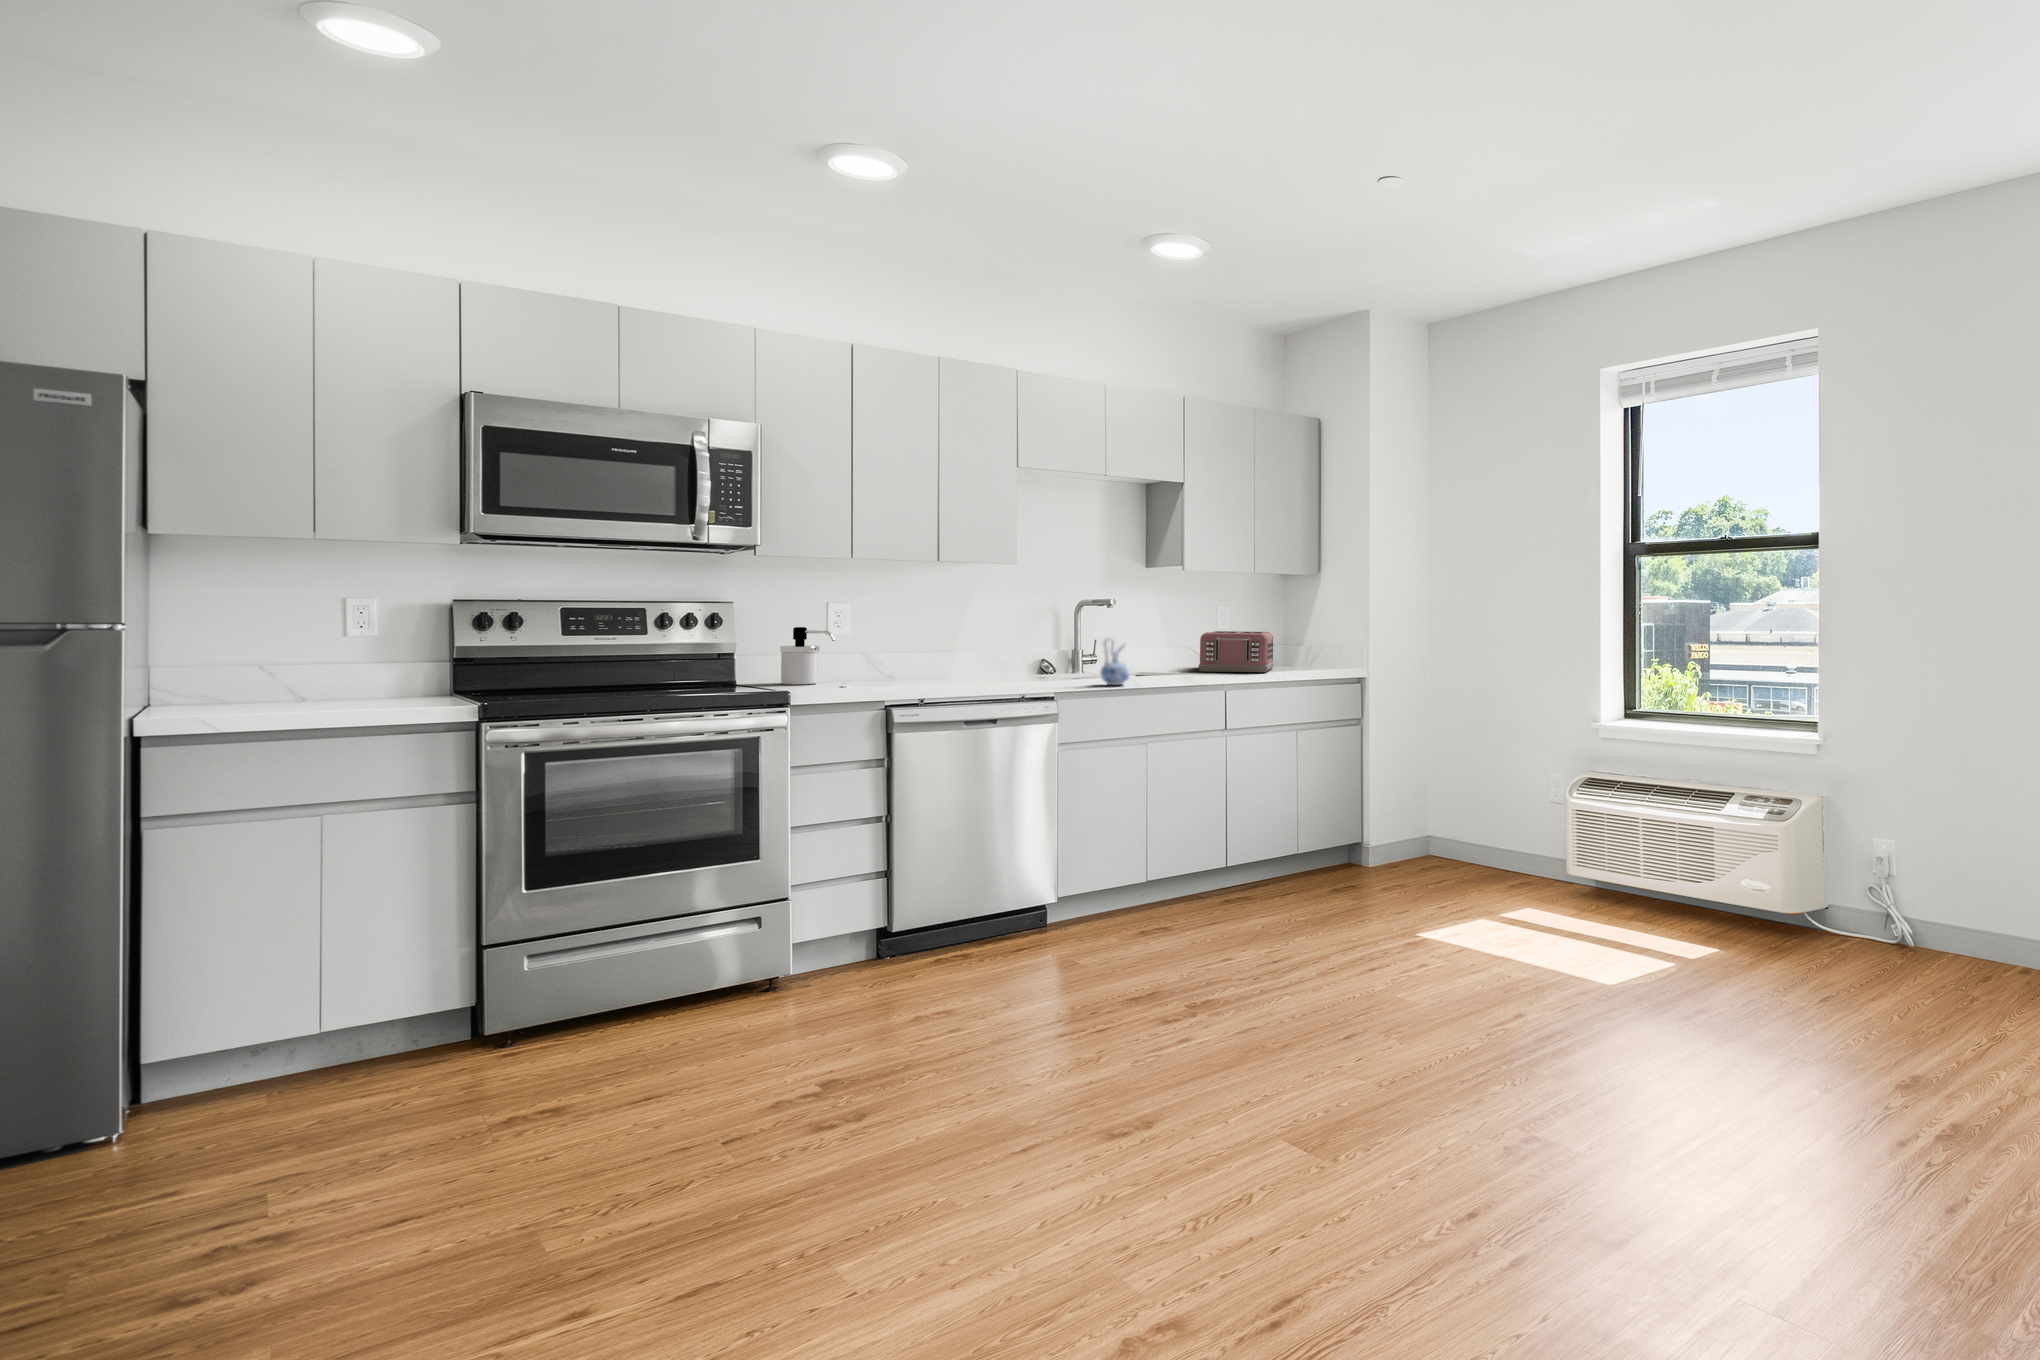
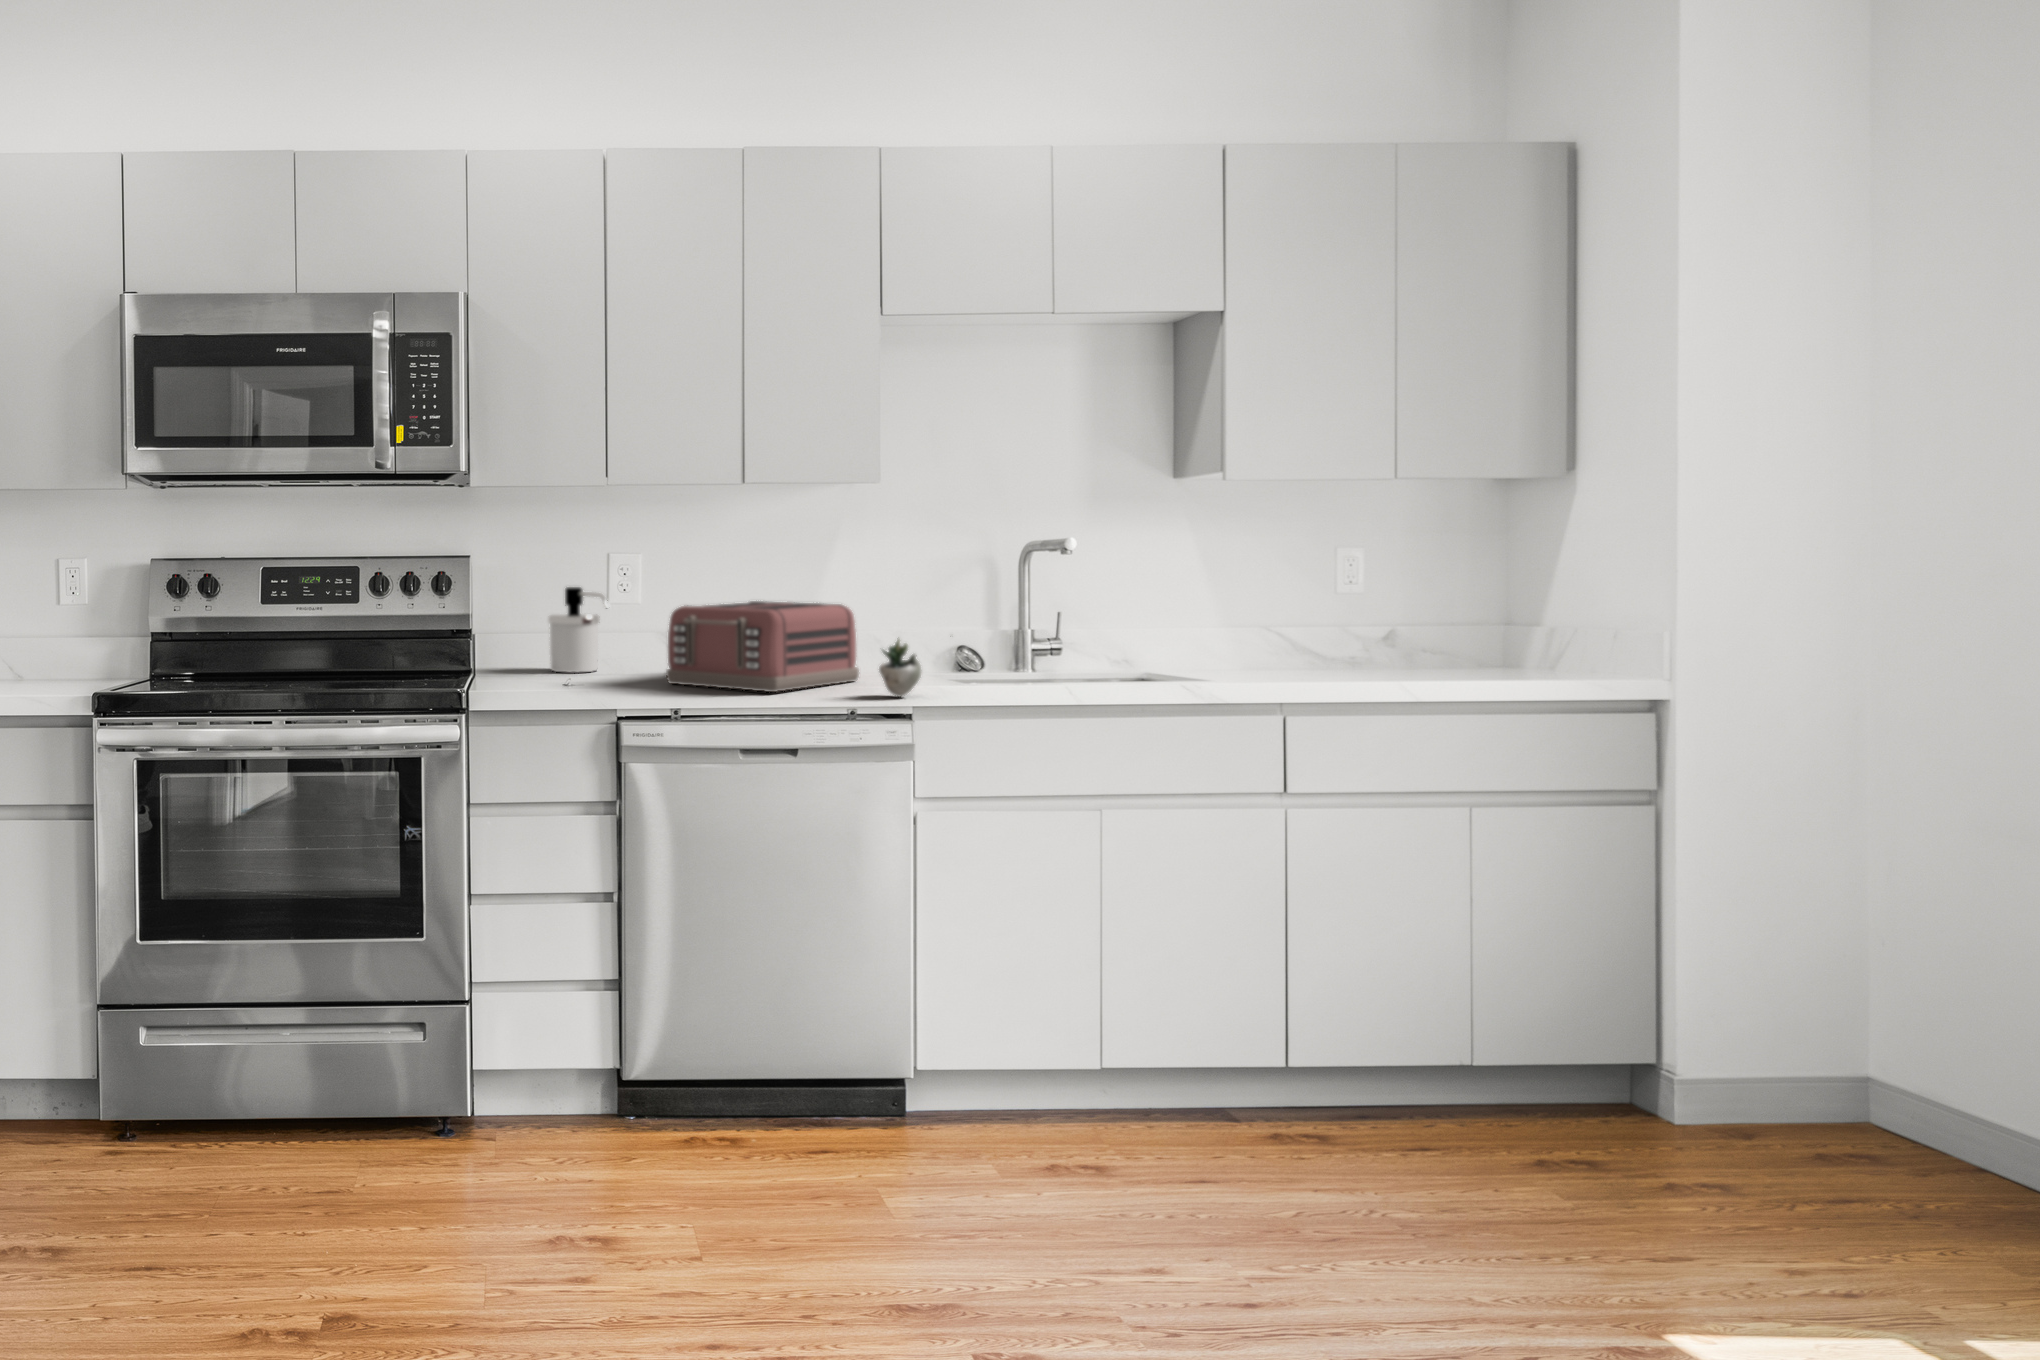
toaster: present [1199,631,1274,672] -> present [666,601,859,692]
ceramic pitcher: present [1101,638,1130,685] -> none [1000,609,1055,697]
succulent plant: none [1038,651,1085,687] -> present [879,639,921,697]

